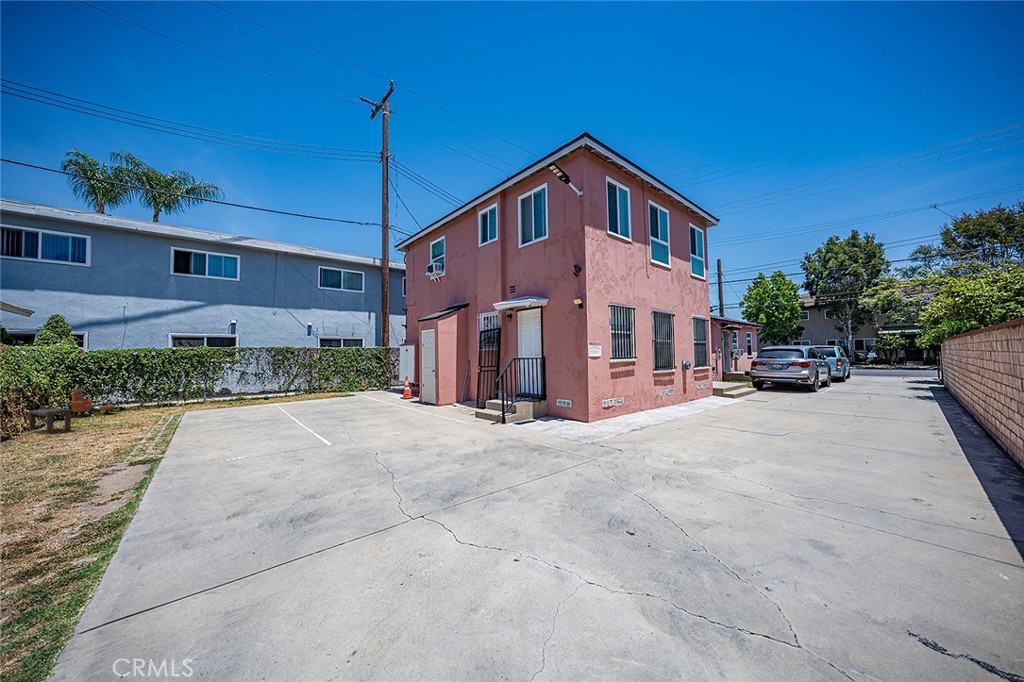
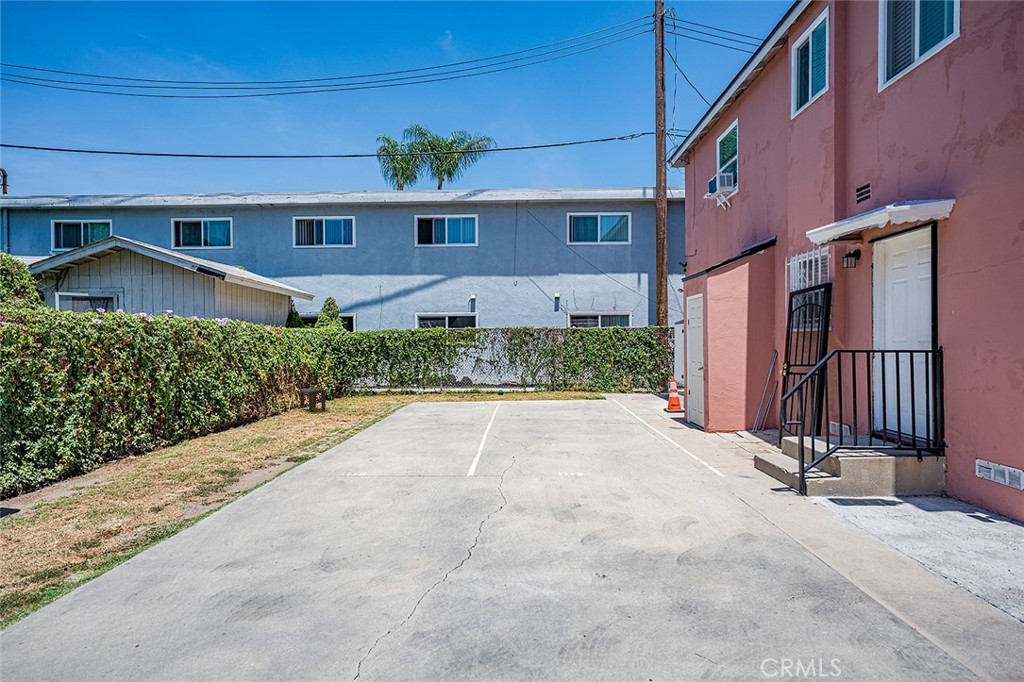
lounge chair: present [72,389,115,418] -> none [333,371,366,400]

